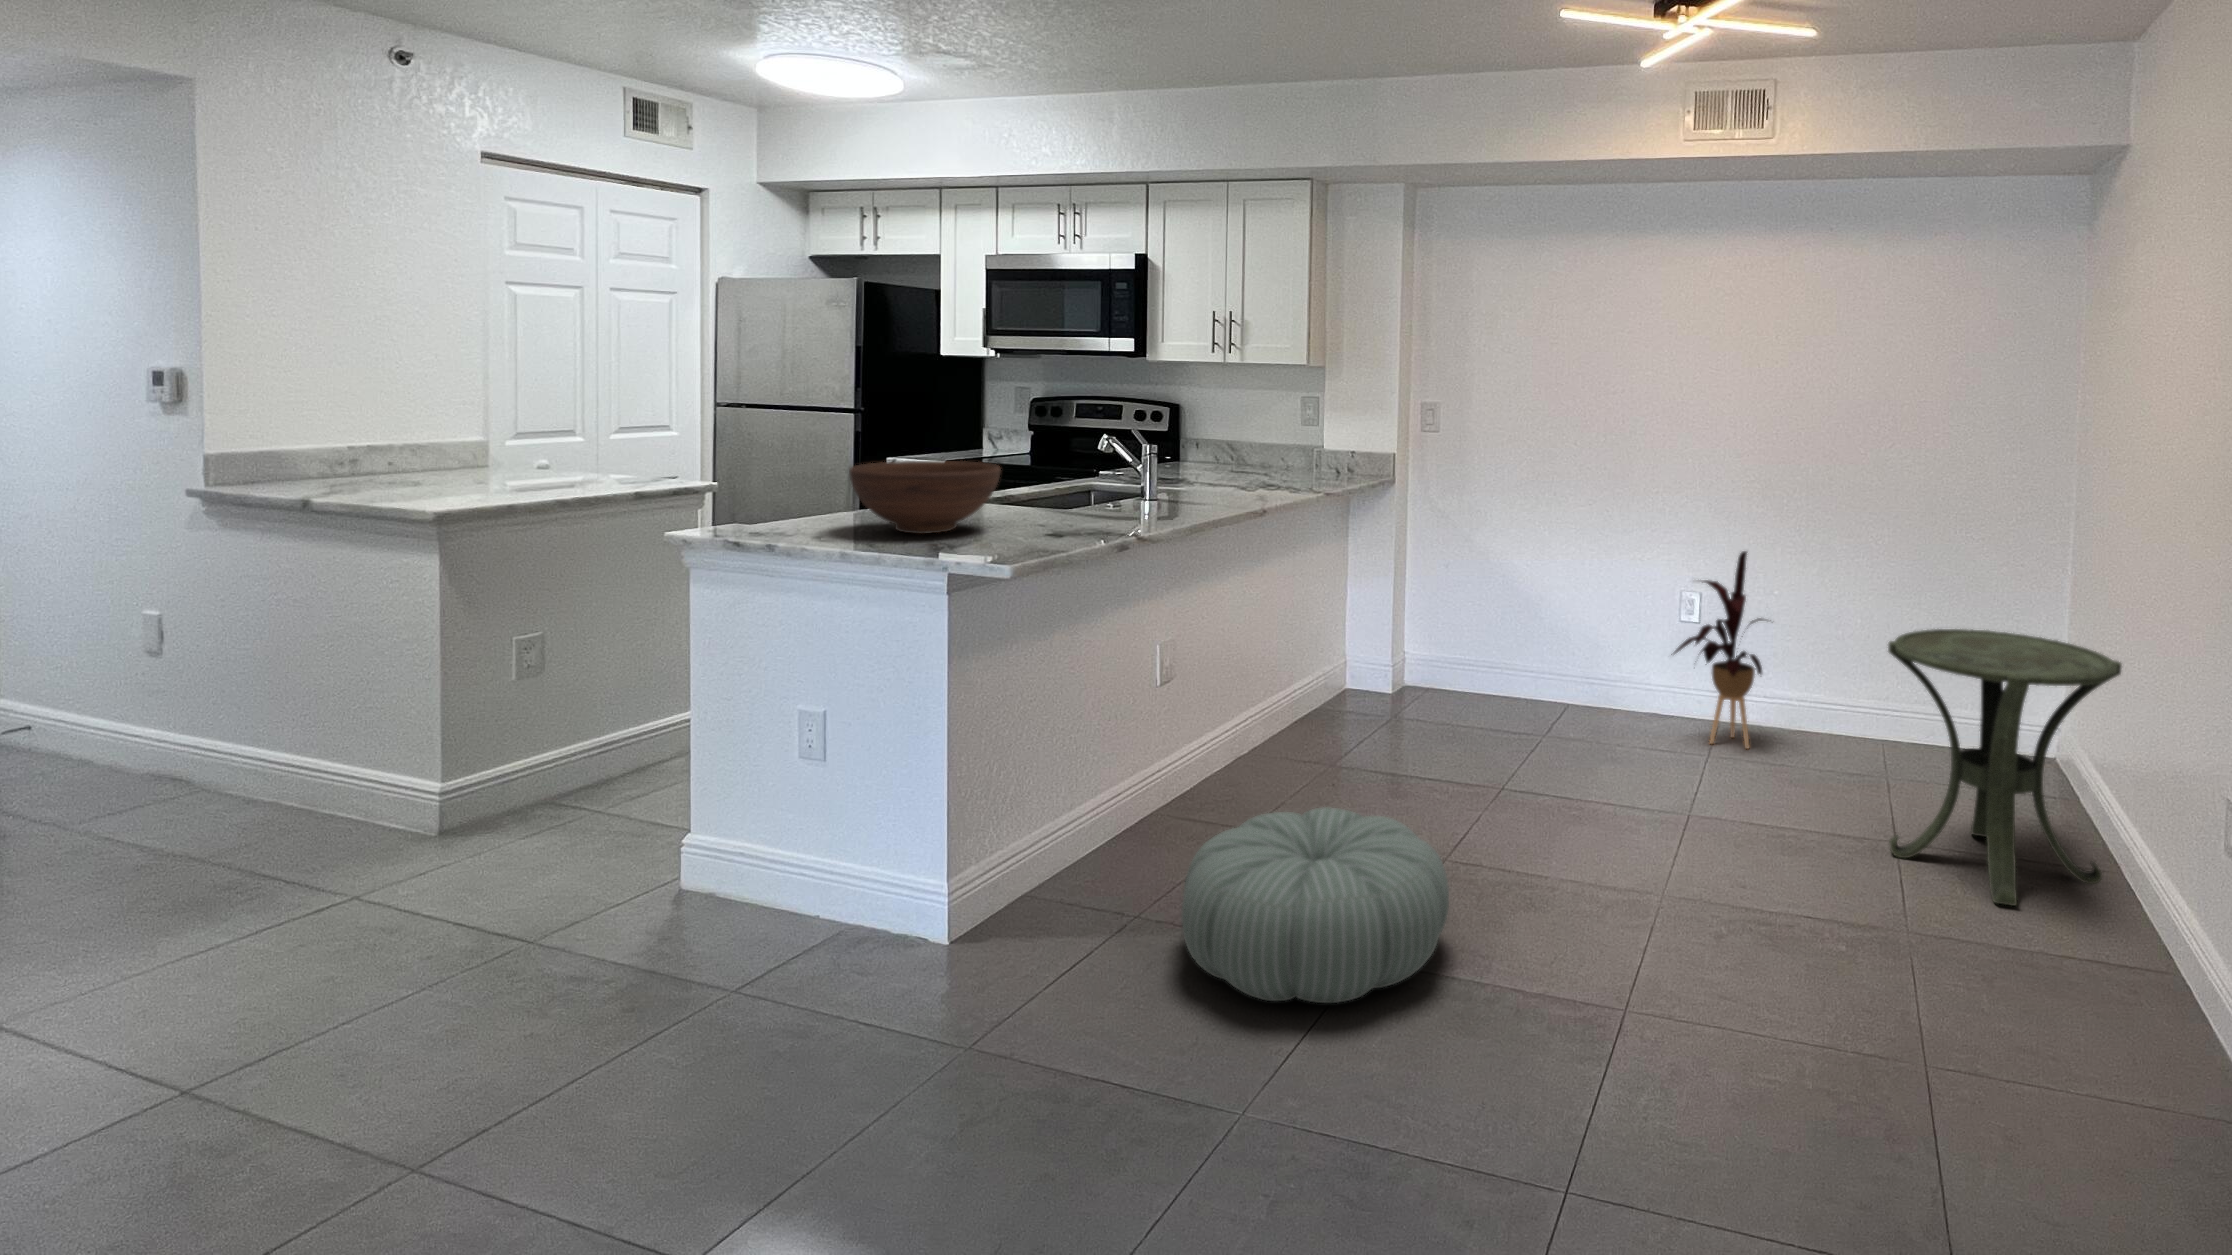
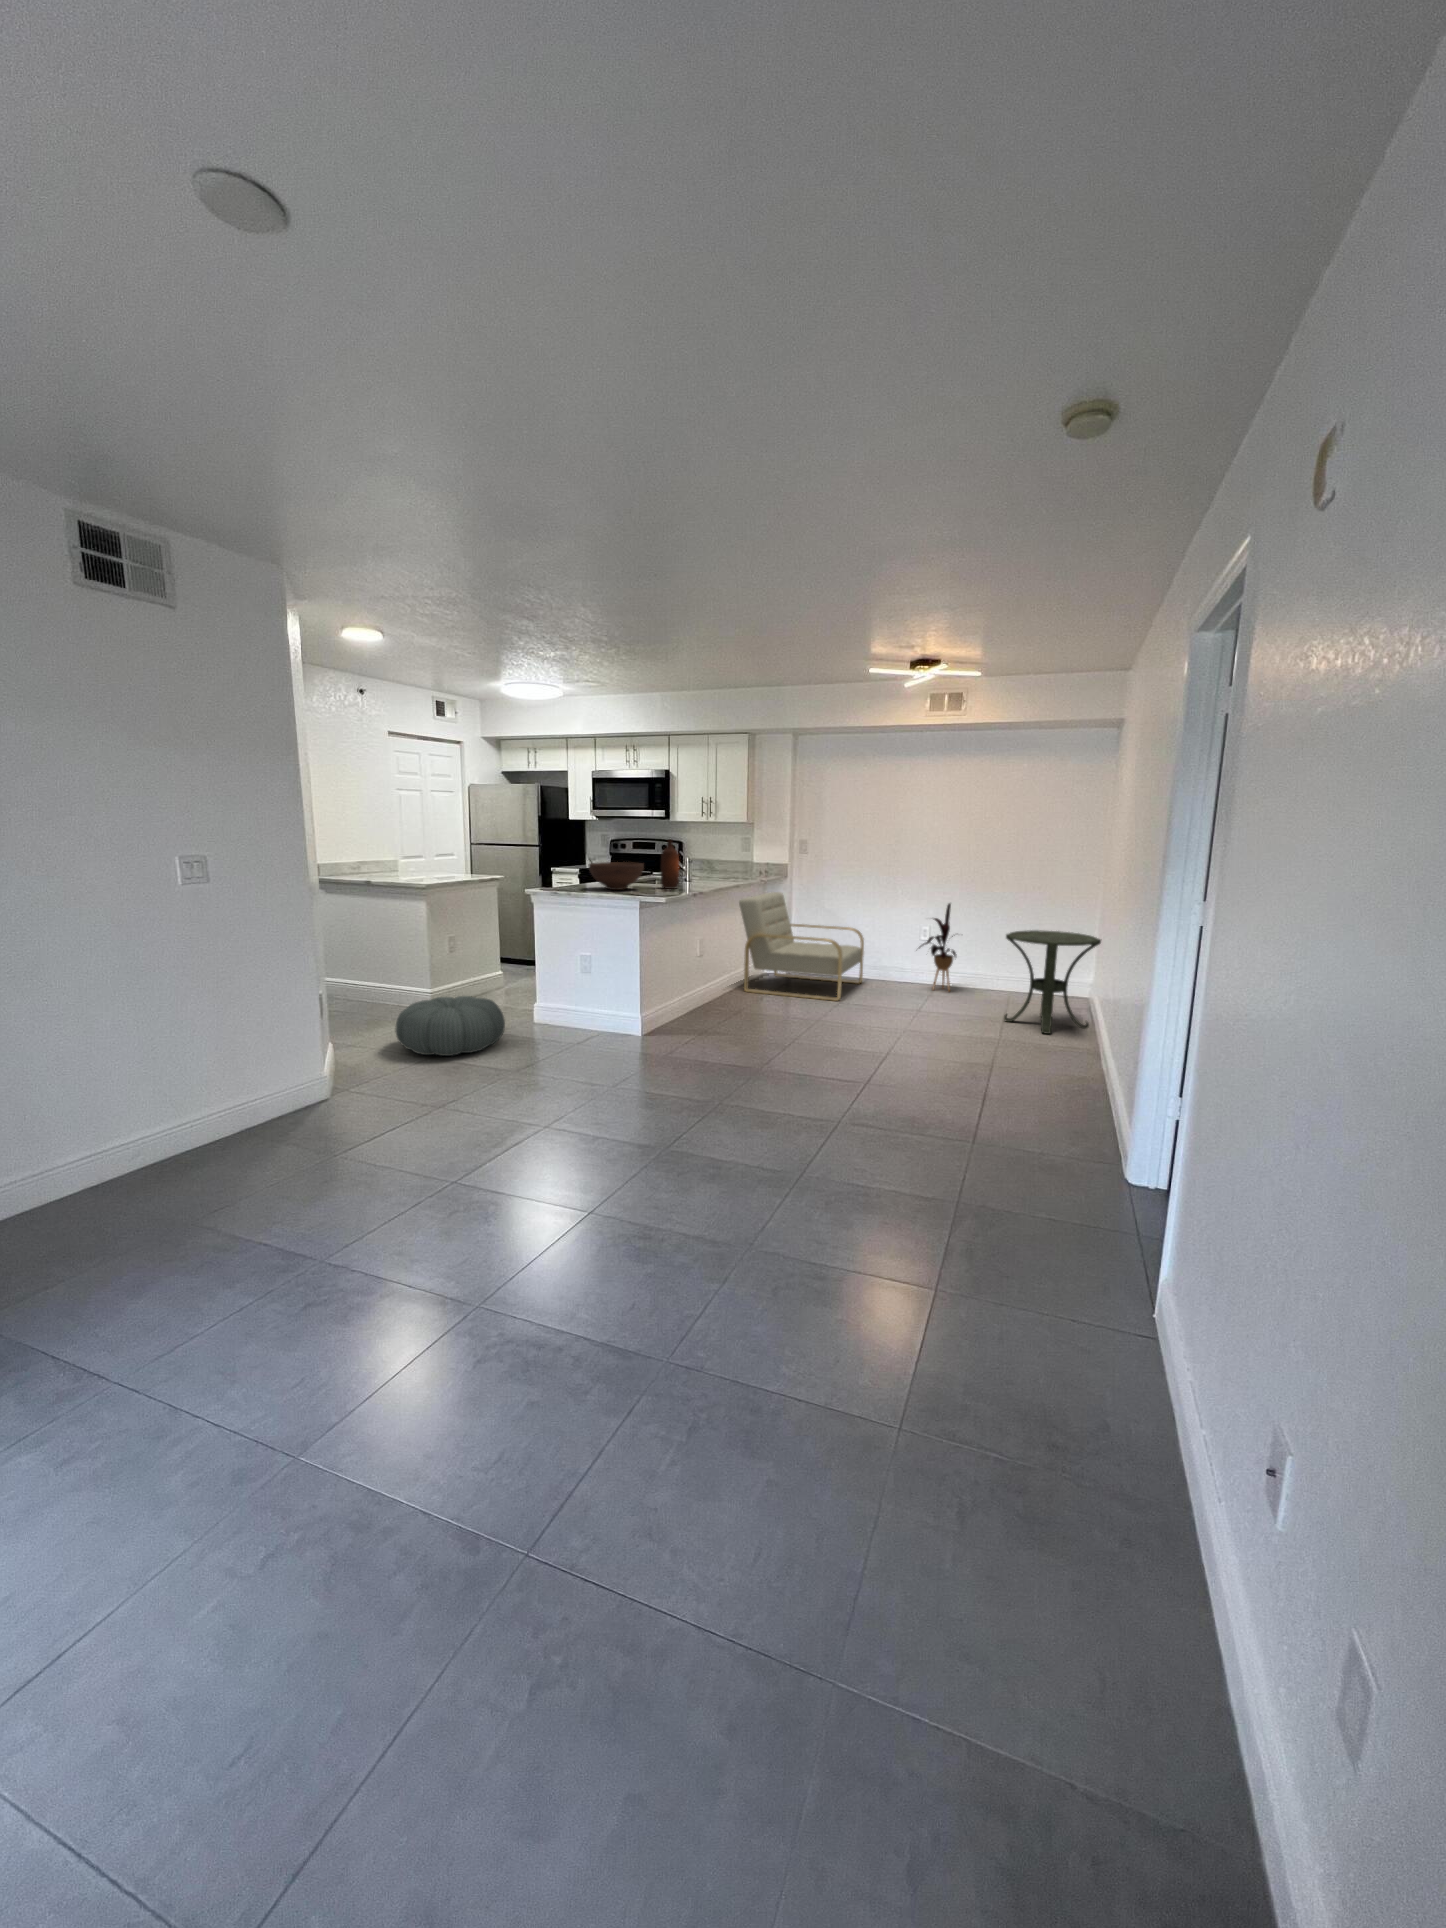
bottle: none [1052,407,1100,528] -> present [661,839,679,889]
armchair: none [1276,518,1559,783] -> present [739,892,864,1001]
pouf: present [1181,807,1449,1003] -> present [395,996,505,1056]

